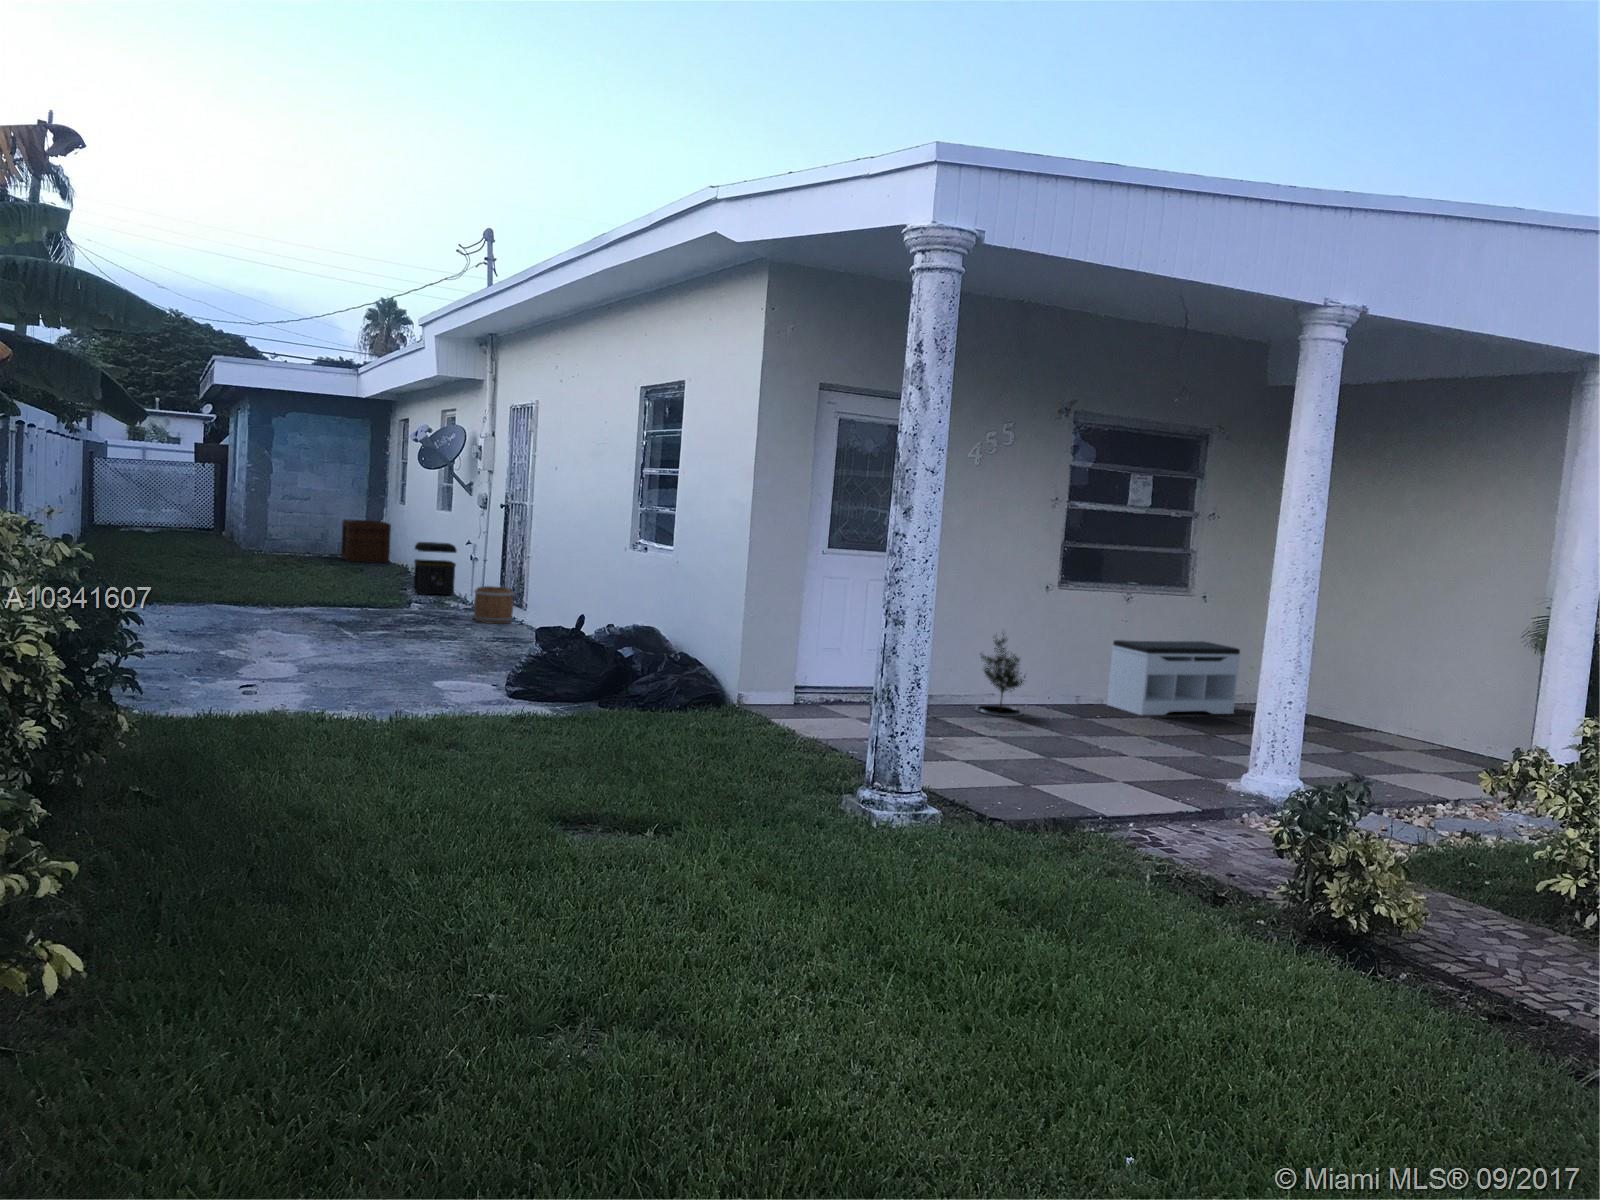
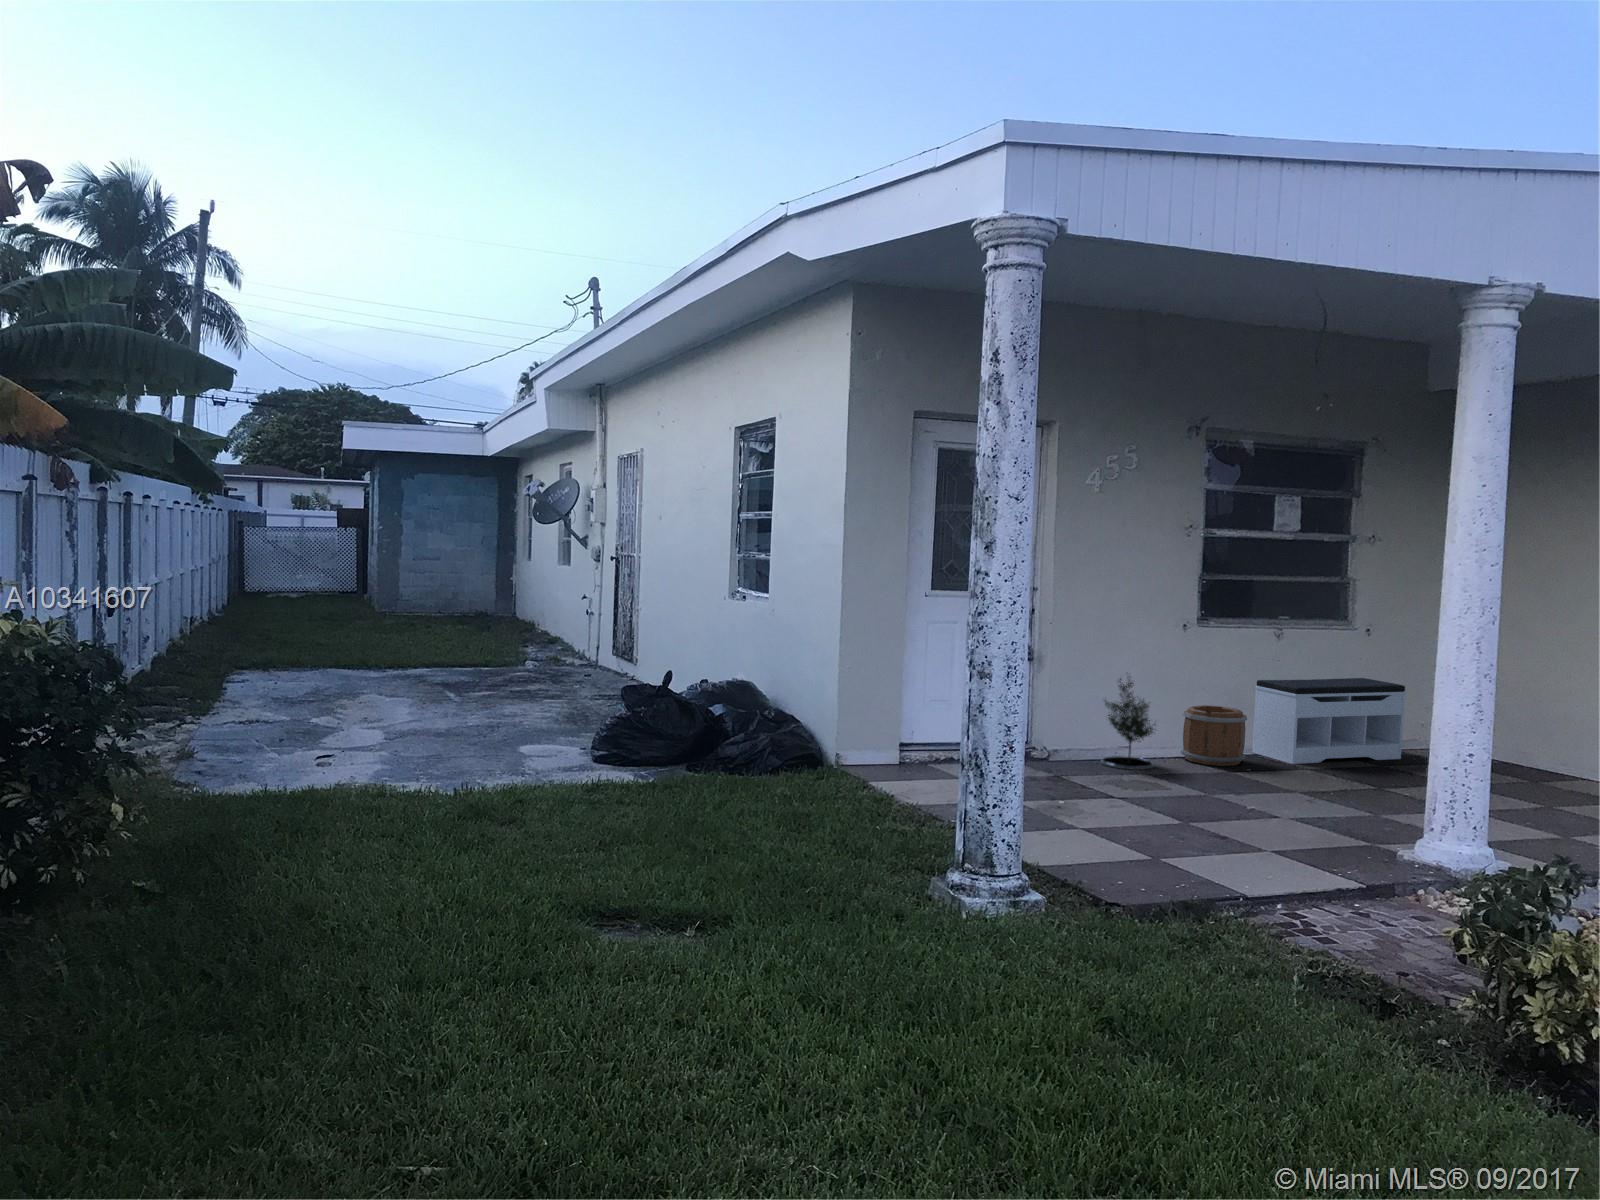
wooden crate: present [341,519,391,563] -> none [475,578,521,620]
toolbox: present [414,542,457,595] -> none [534,598,575,651]
bucket: present [473,586,514,624] -> present [1181,705,1247,766]

